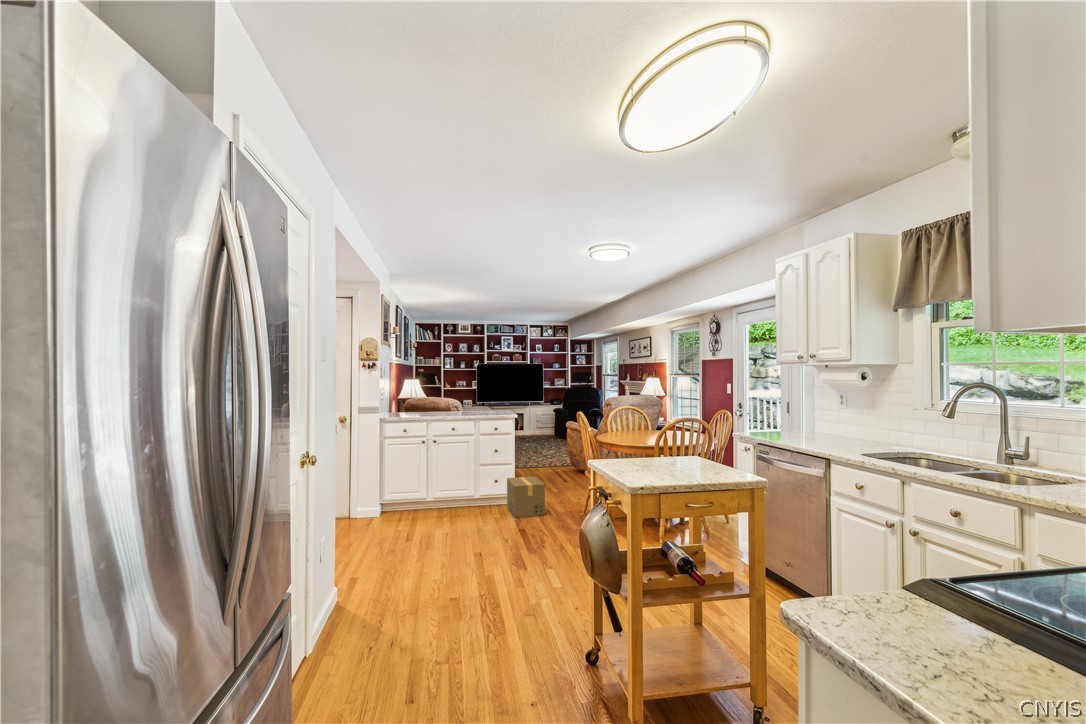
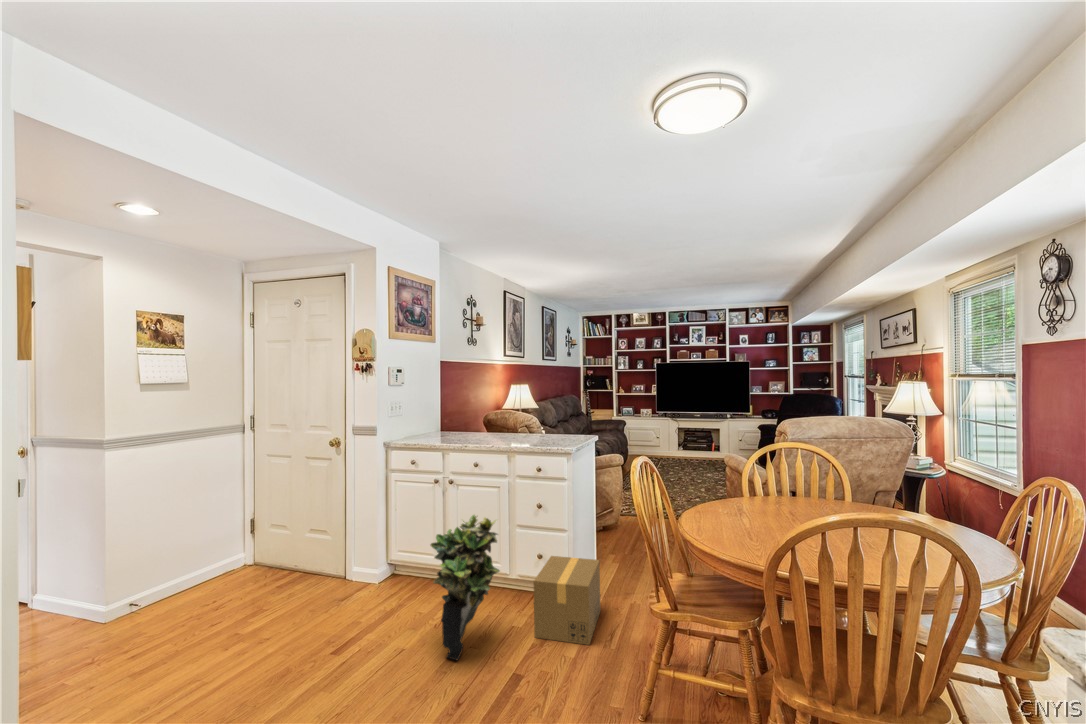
potted plant: none [462,453,503,531] -> present [430,515,500,660]

